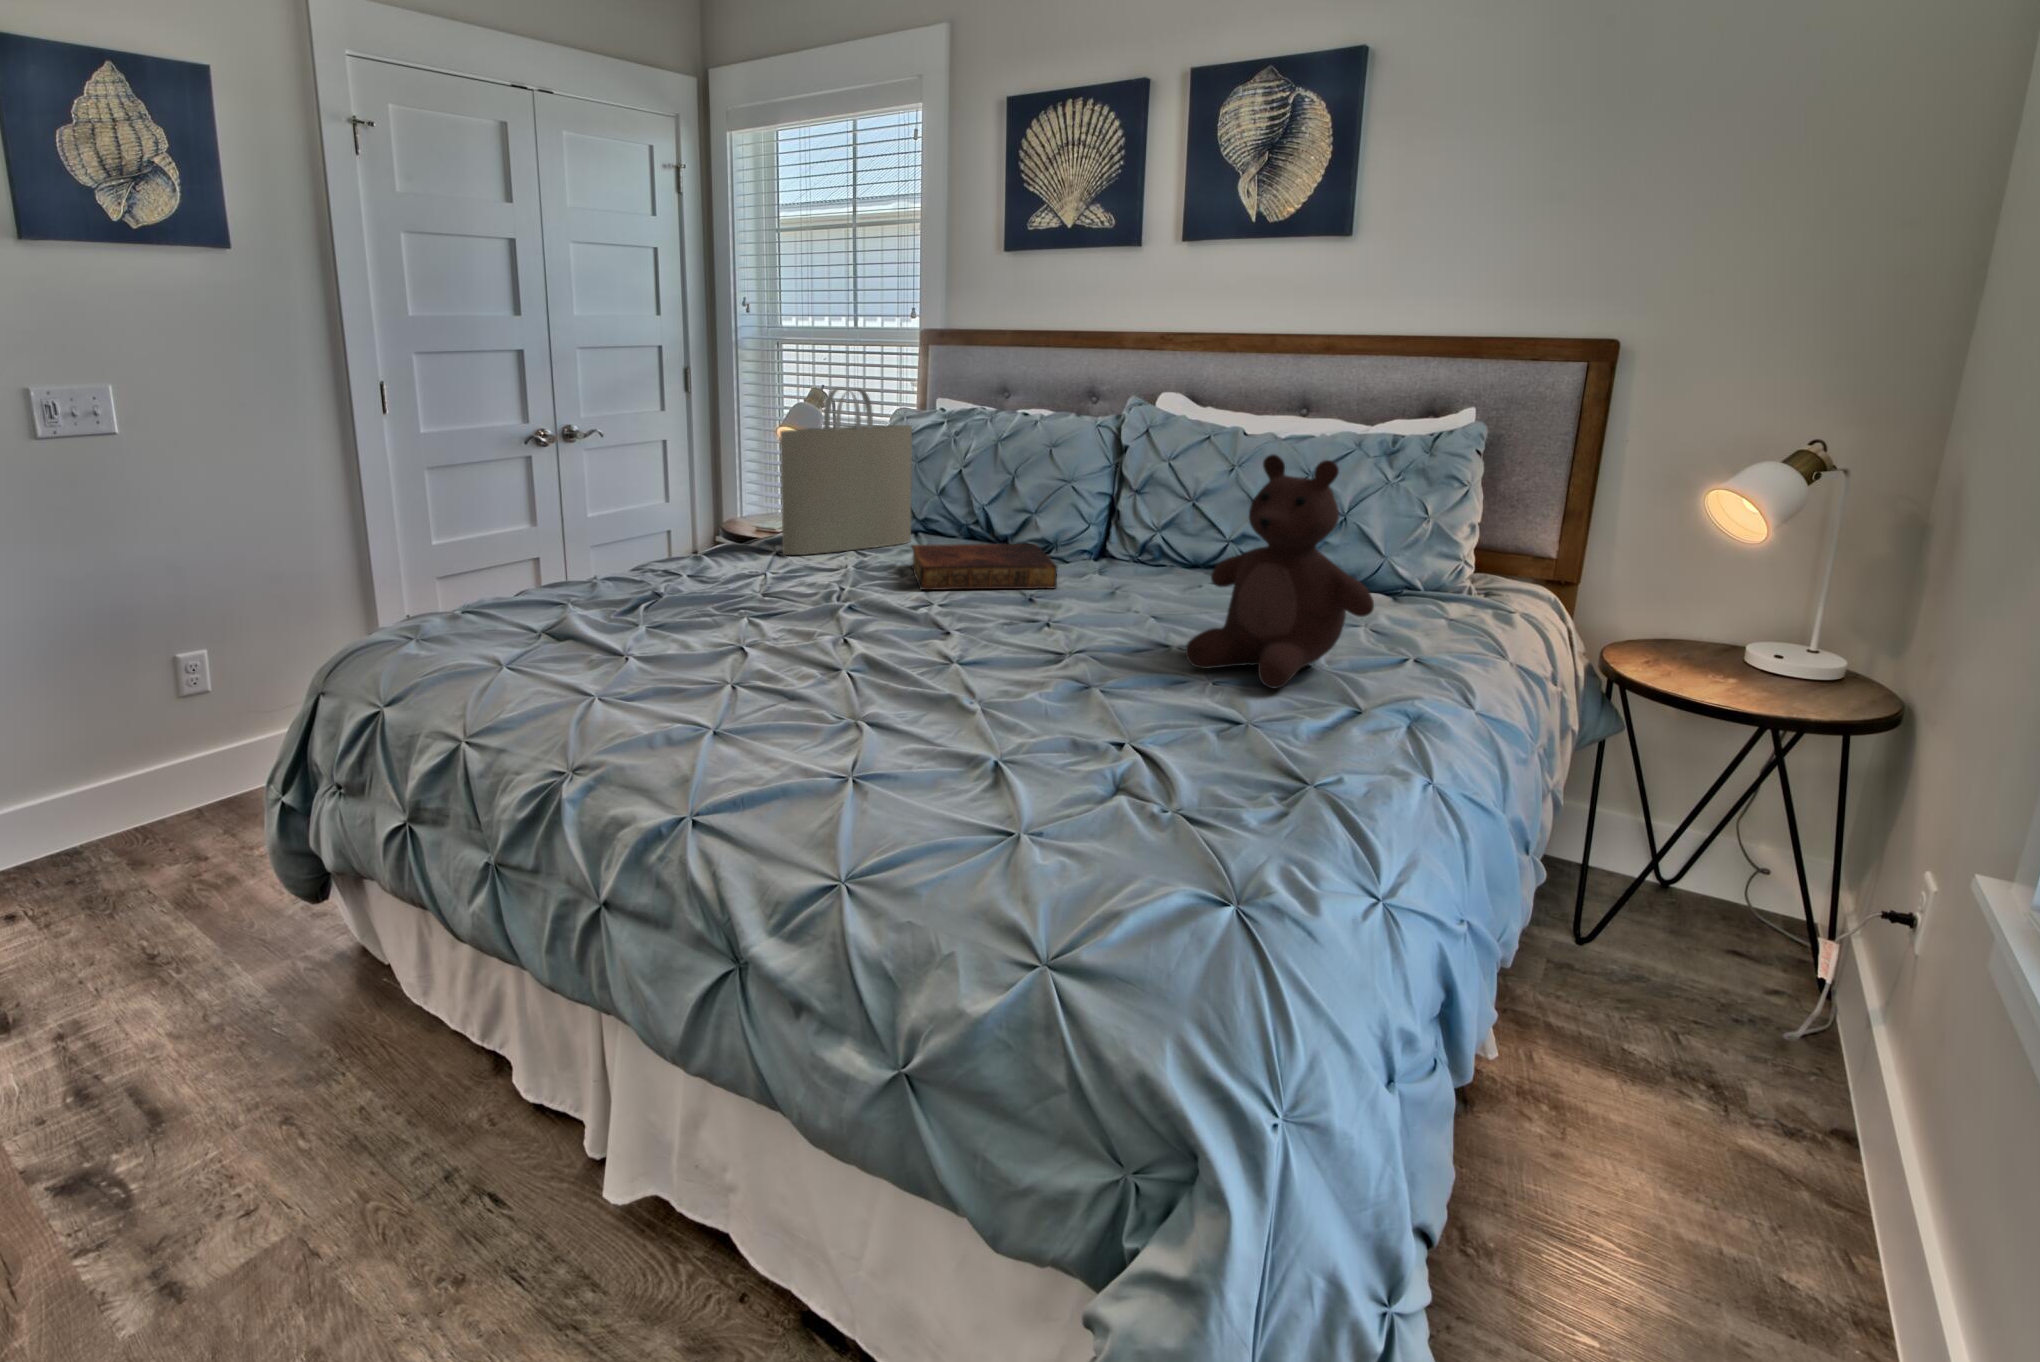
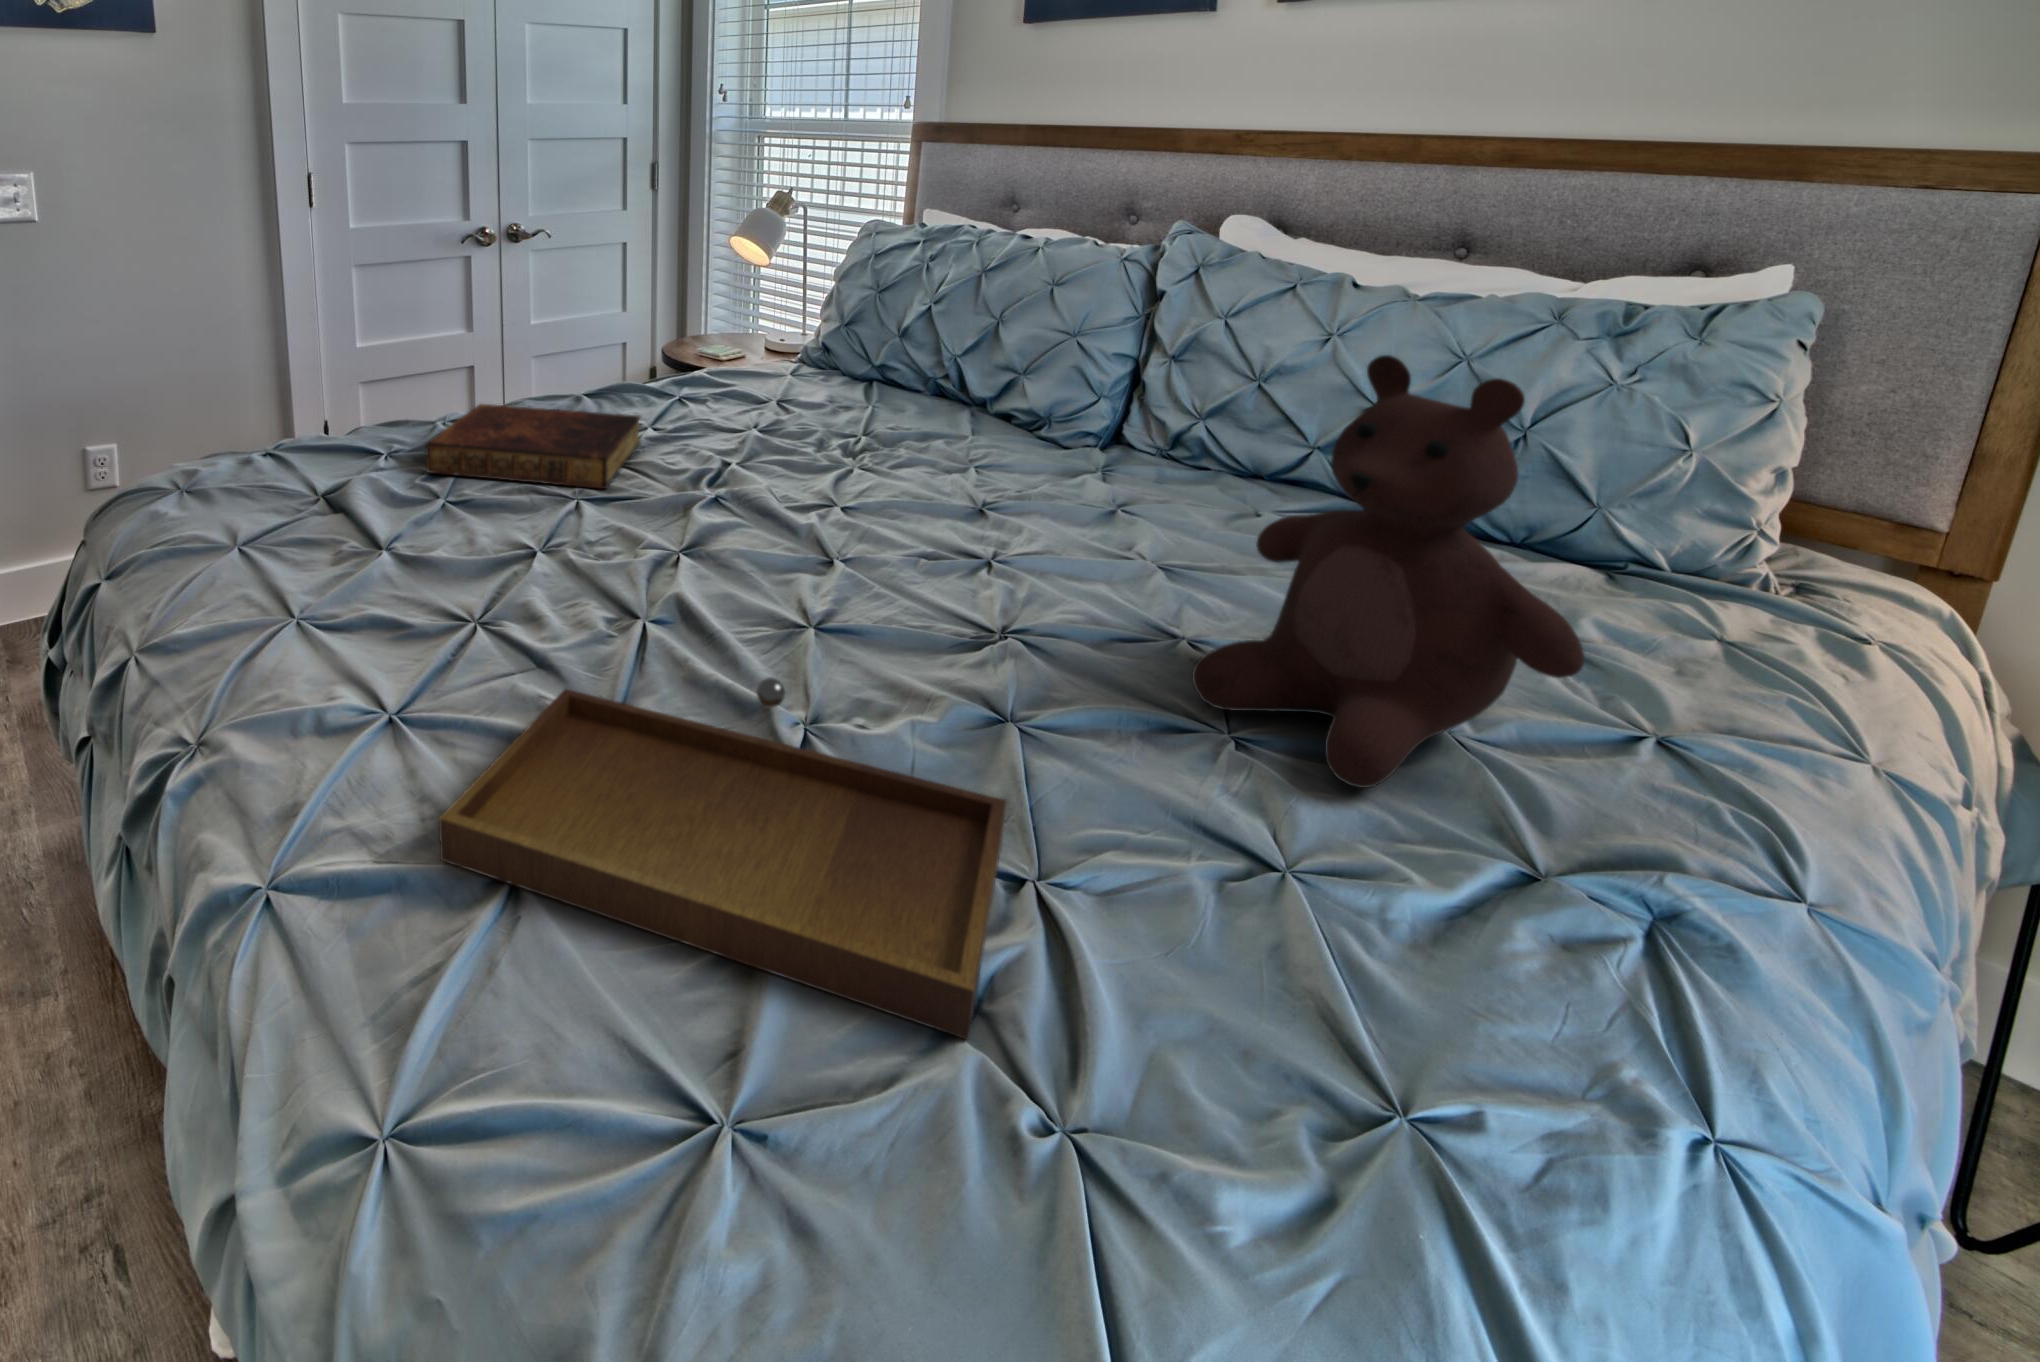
tote bag: present [780,387,912,555] -> none [680,197,862,406]
book: present [911,544,1058,590] -> present [426,404,640,489]
tray: none [798,646,1118,791] -> present [439,677,1006,1039]

